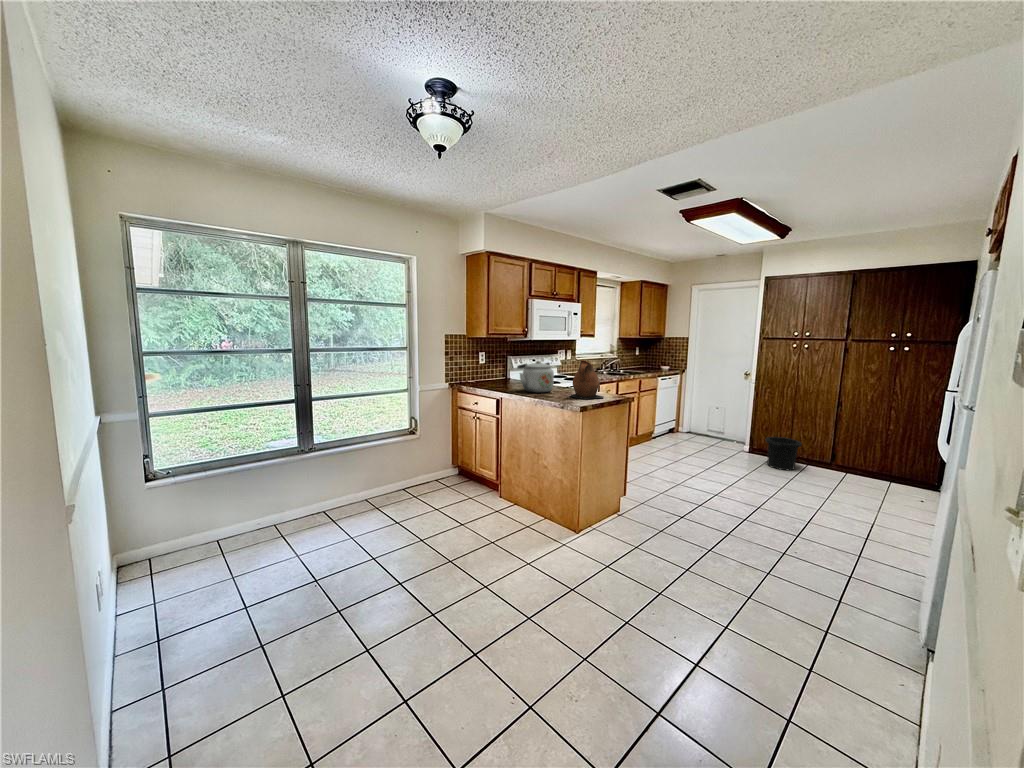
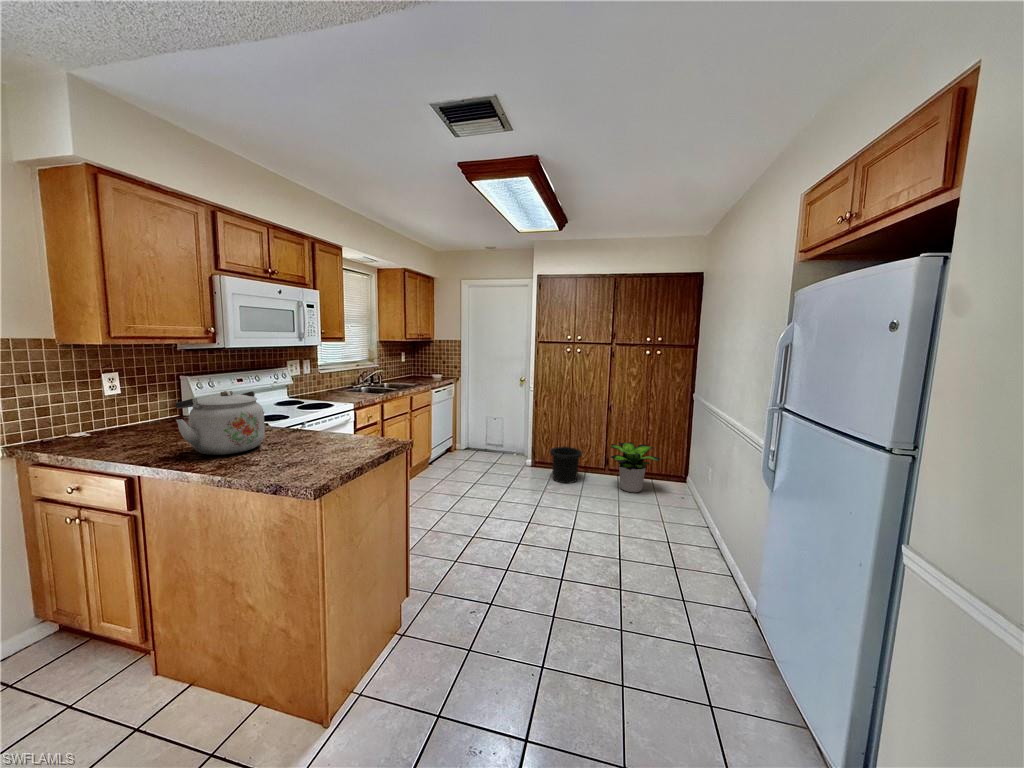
ceramic pitcher: present [571,360,603,399] -> none [294,388,365,462]
potted plant: none [831,438,899,489] -> present [610,442,660,492]

